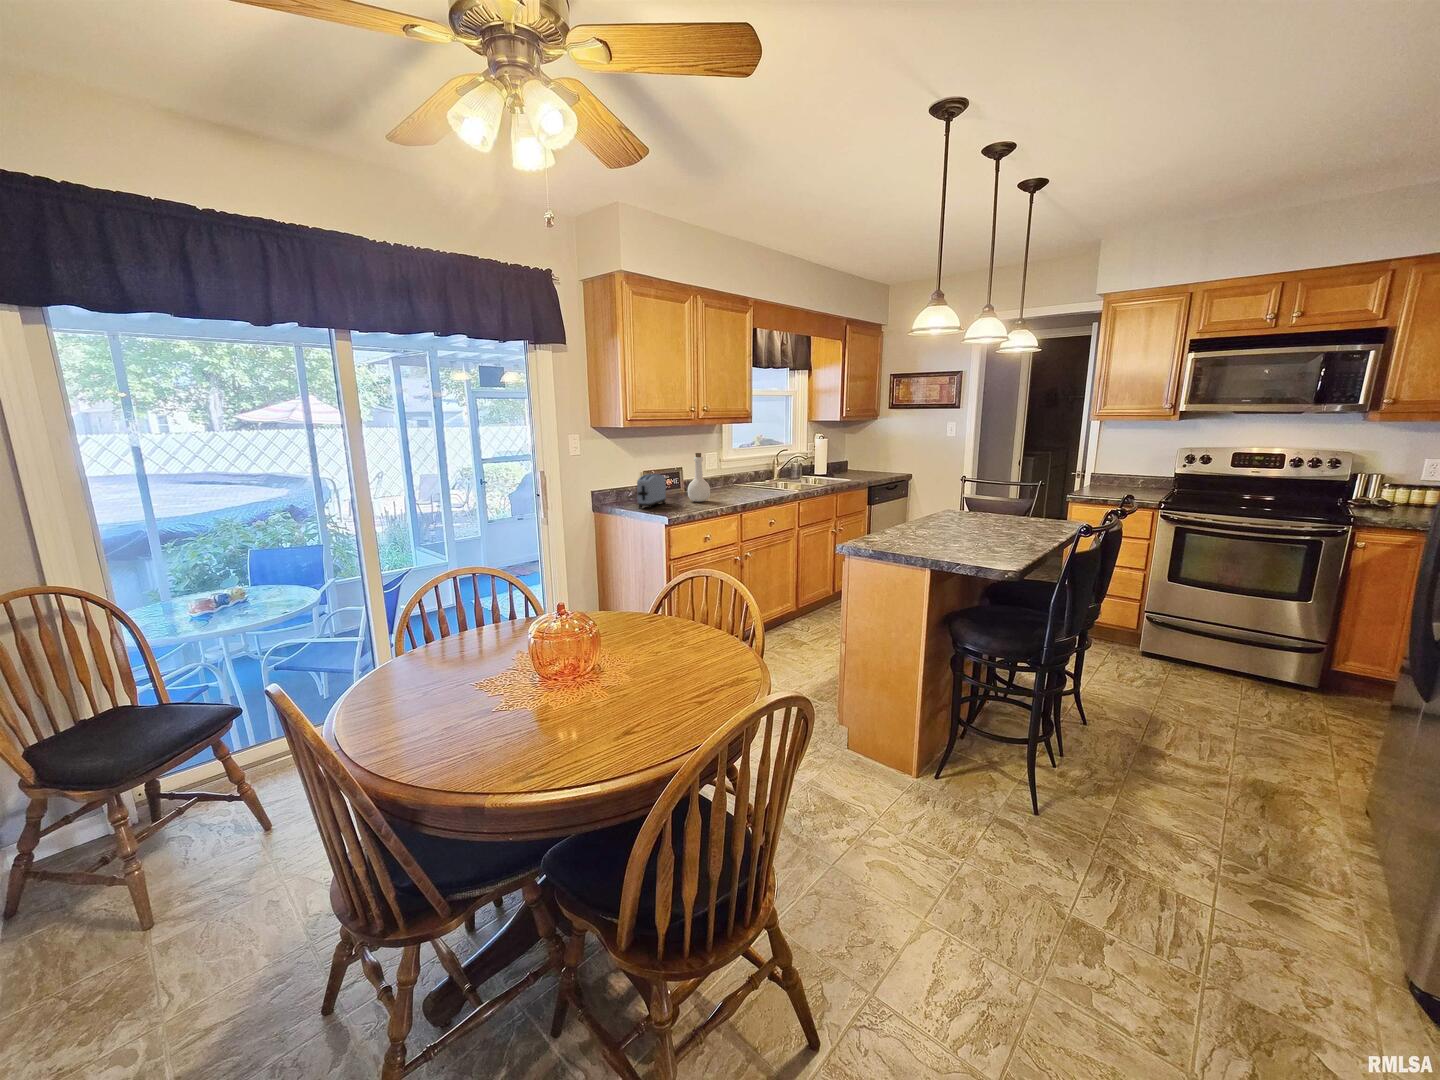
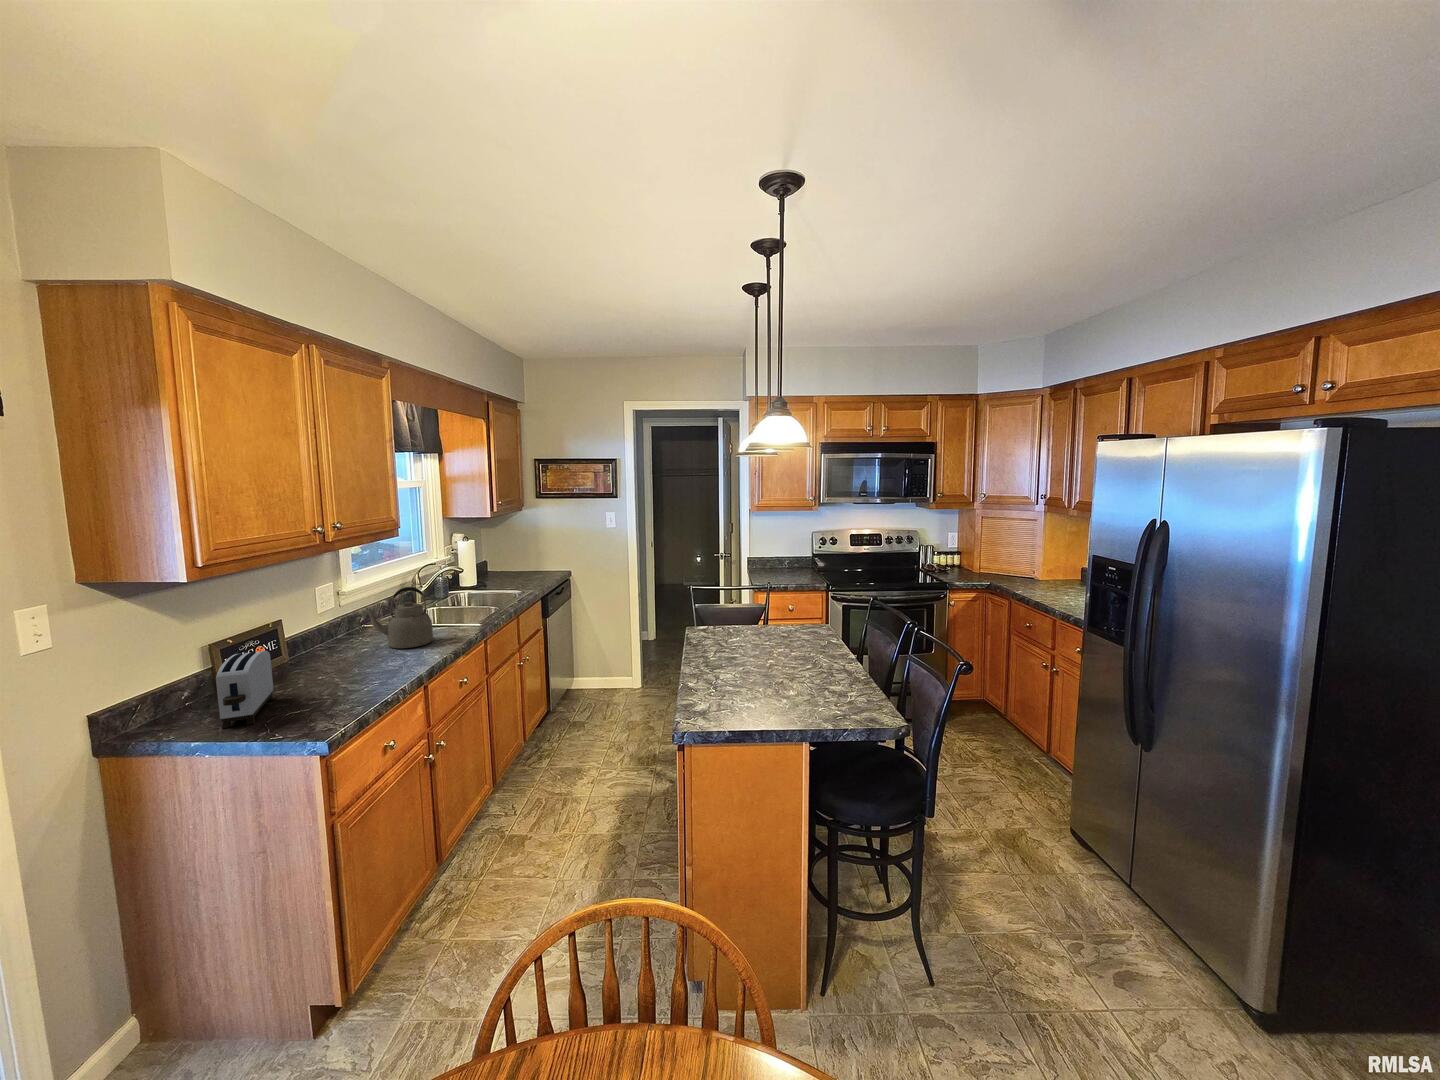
bottle: present [688,453,710,502] -> none [315,598,360,681]
kettle: none [723,456,763,496] -> present [362,587,433,648]

